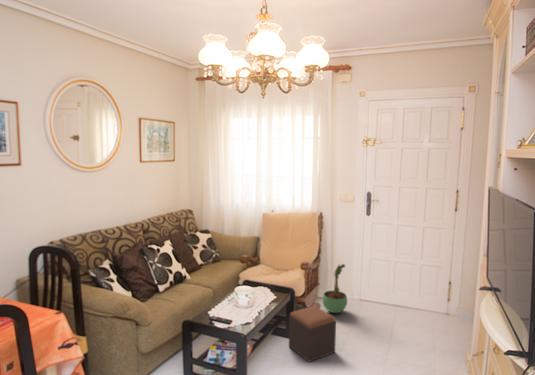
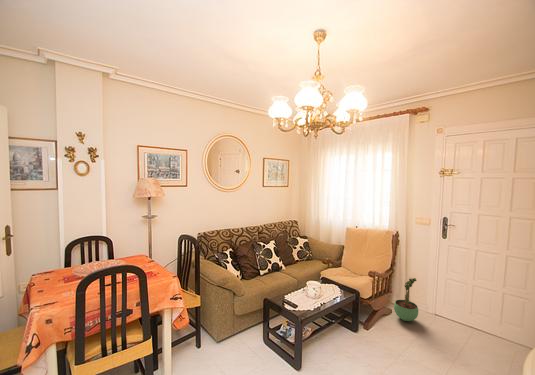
footstool: present [289,306,336,362] -> none [352,310,394,358]

